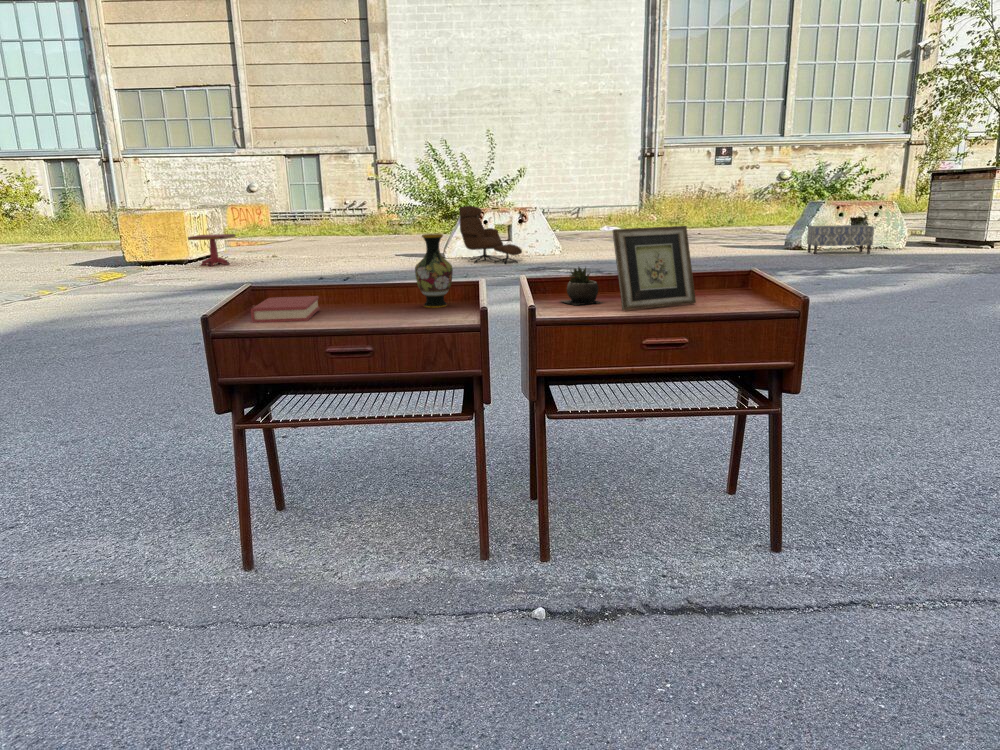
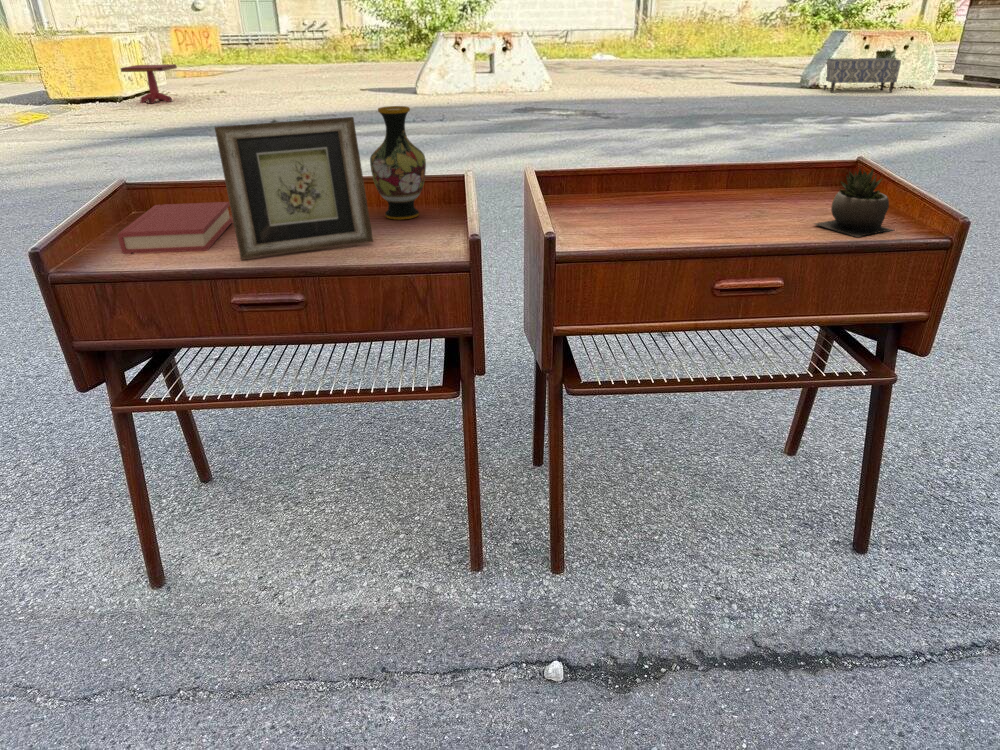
lounge chair: present [459,206,522,263] -> none [433,32,506,103]
picture frame: present [612,226,696,310] -> present [215,117,373,259]
succulent plant: present [562,267,602,305] -> present [815,169,893,237]

